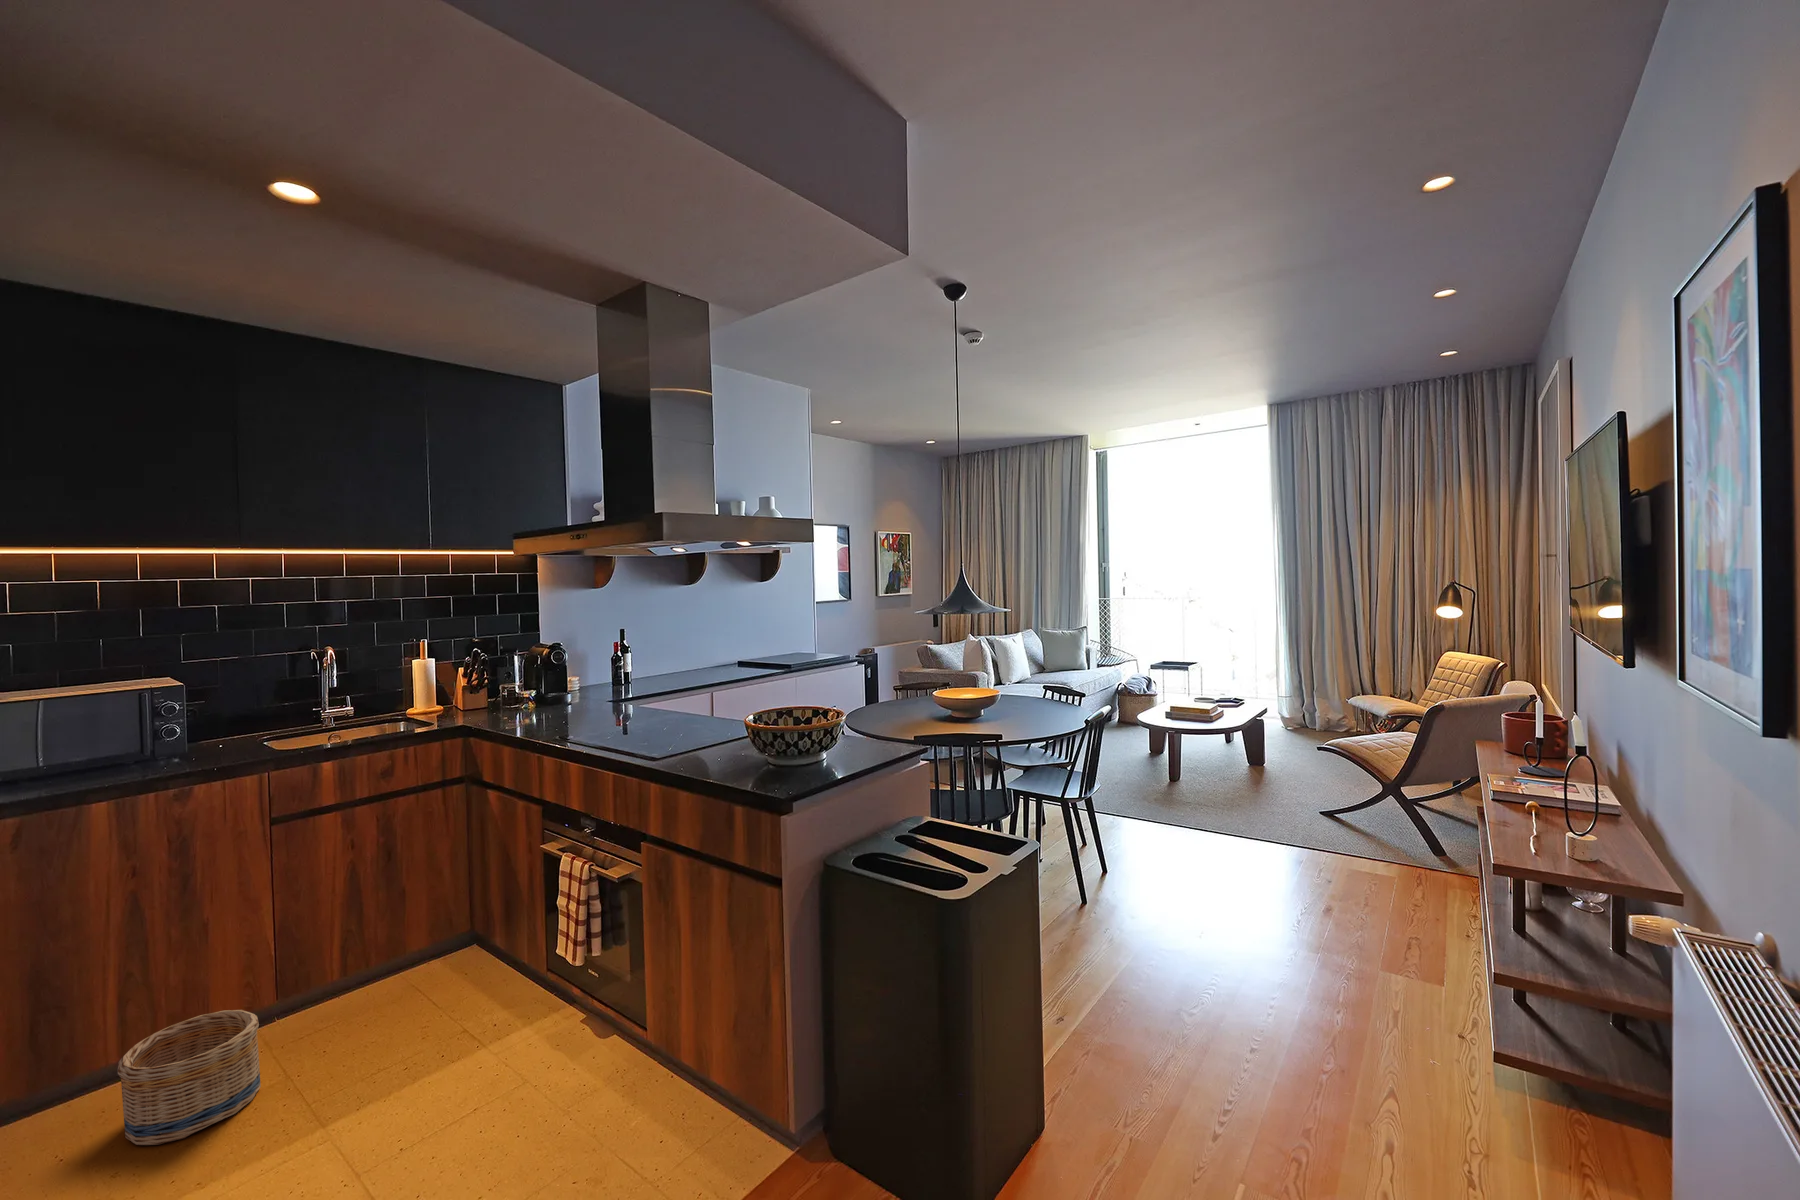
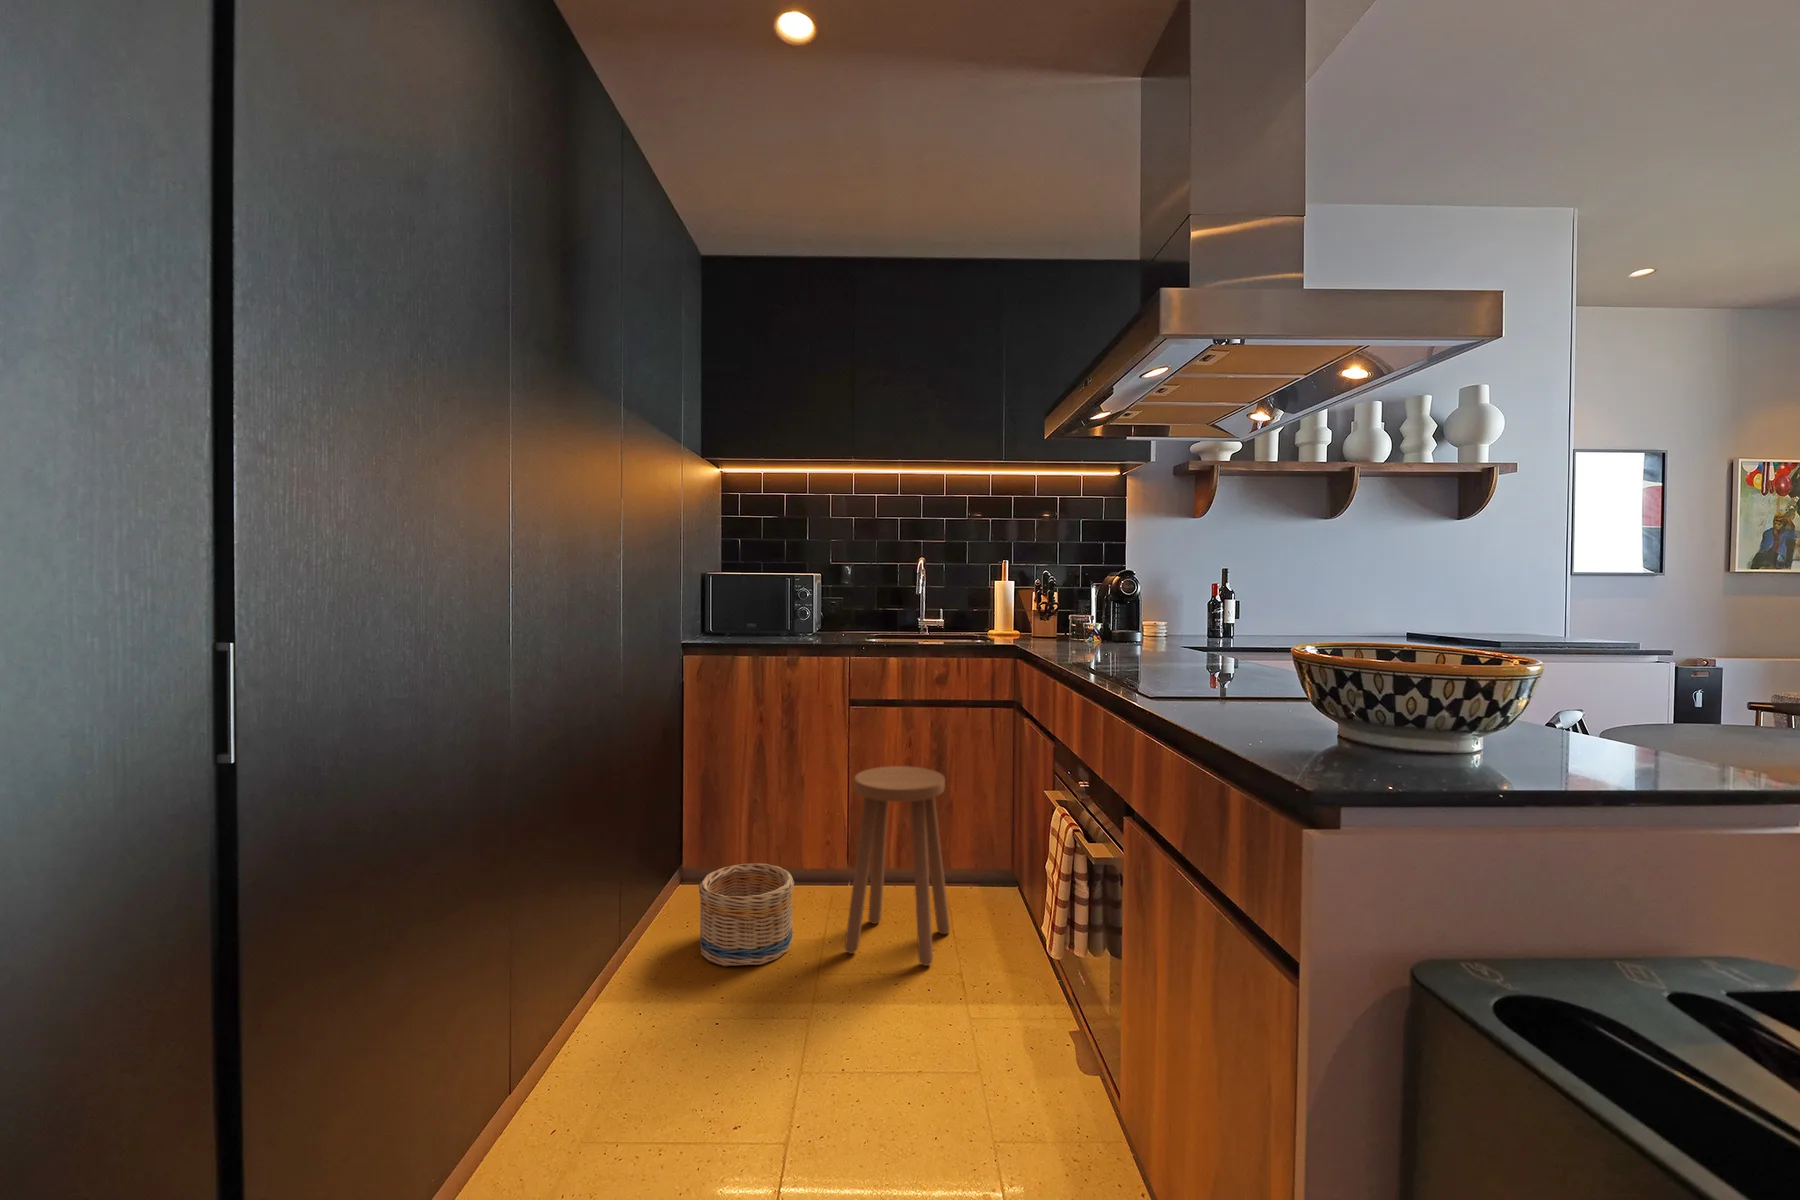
stool: none [327,855,438,1057] -> present [845,766,950,966]

